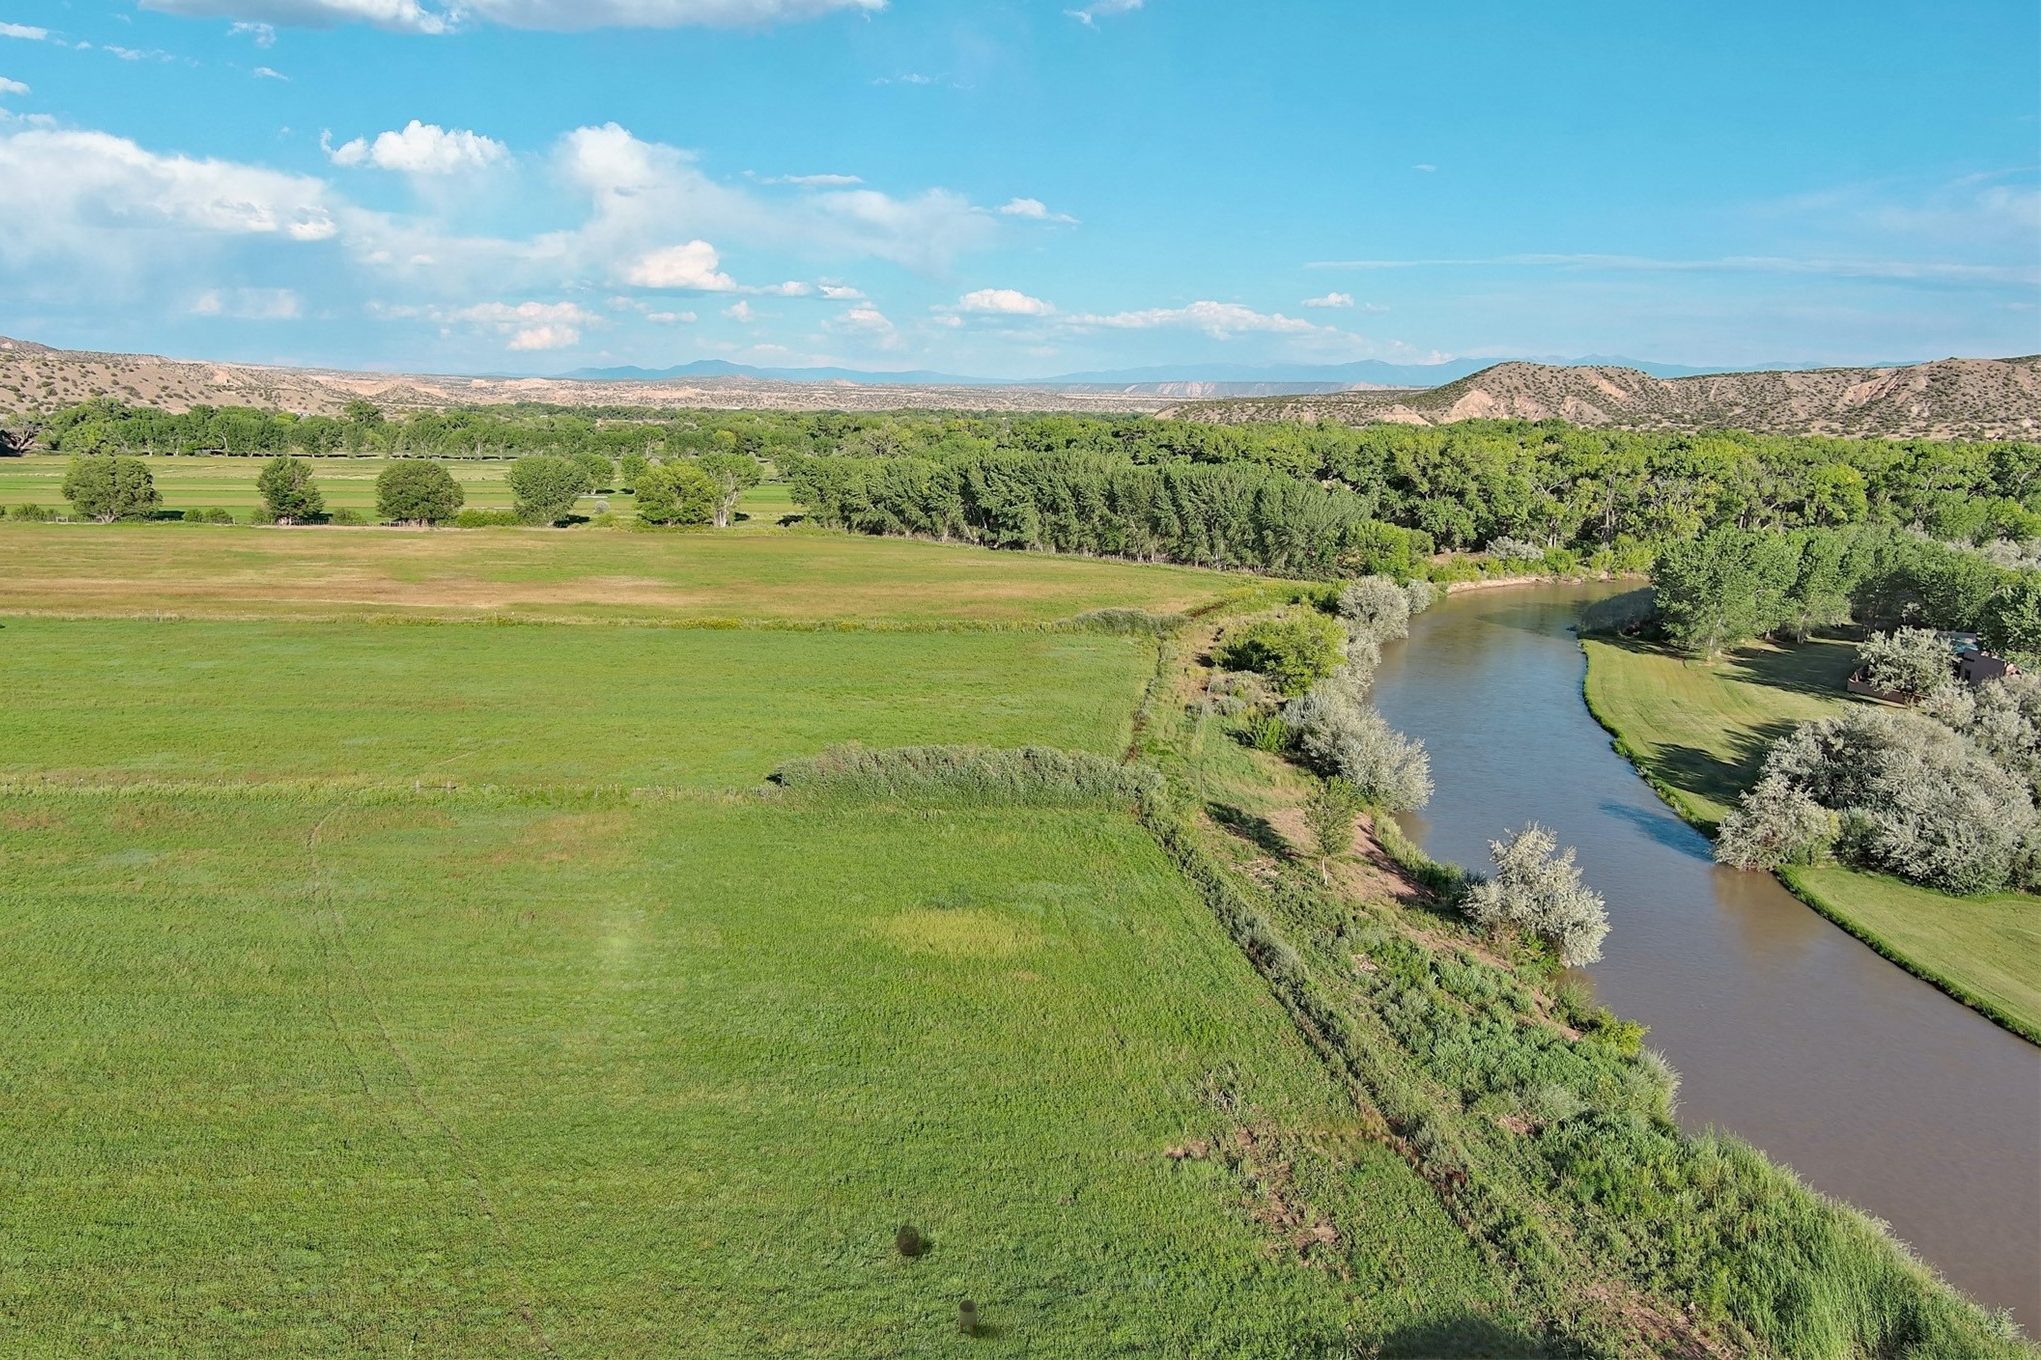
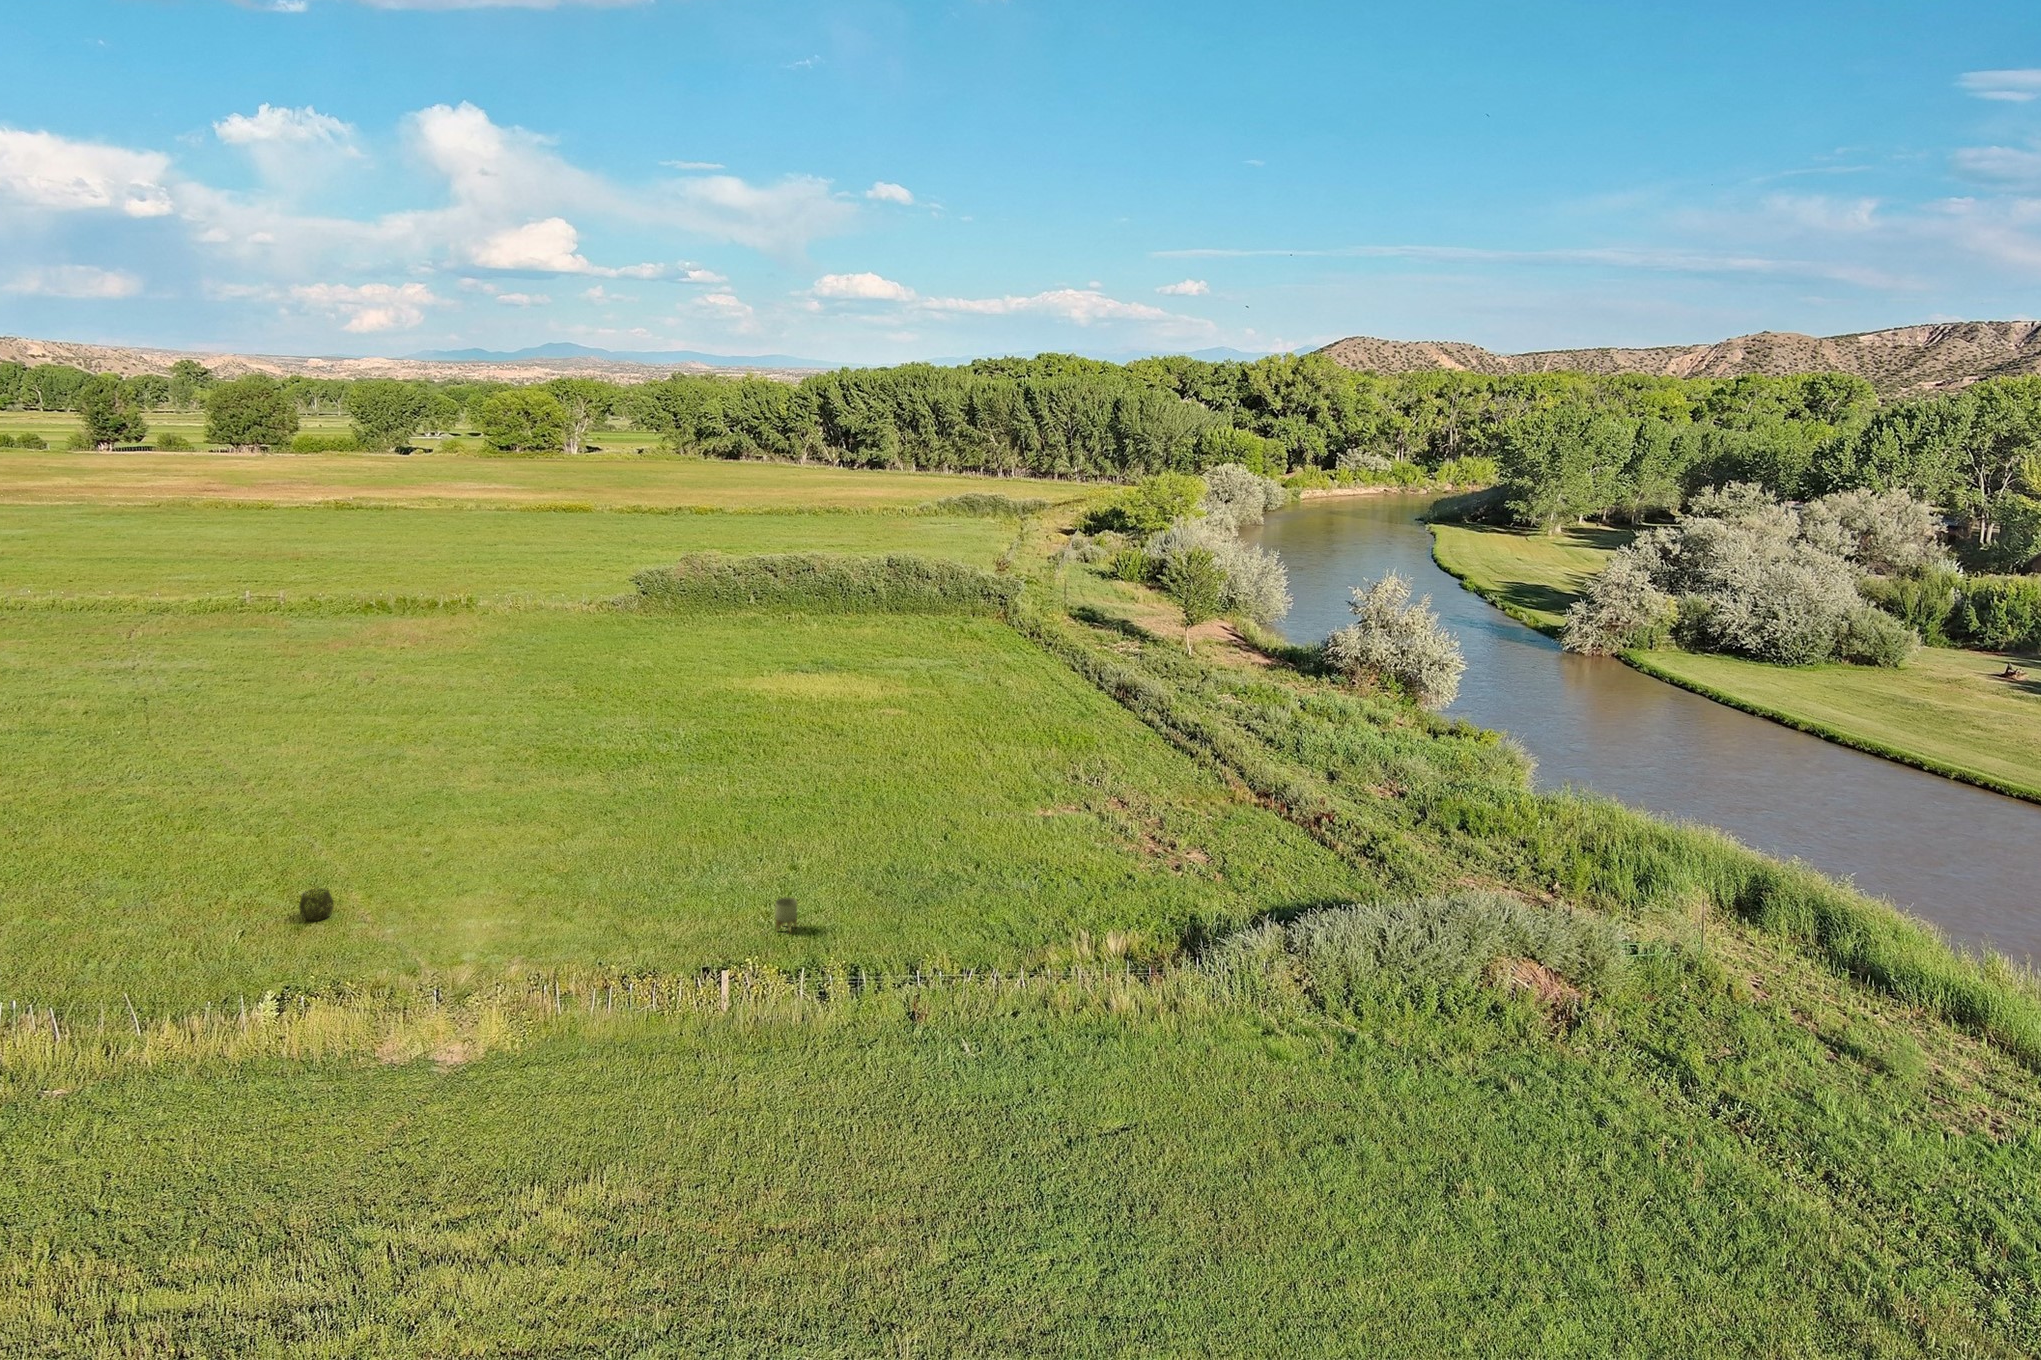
woven basket: present [896,1225,920,1255] -> present [299,888,334,921]

